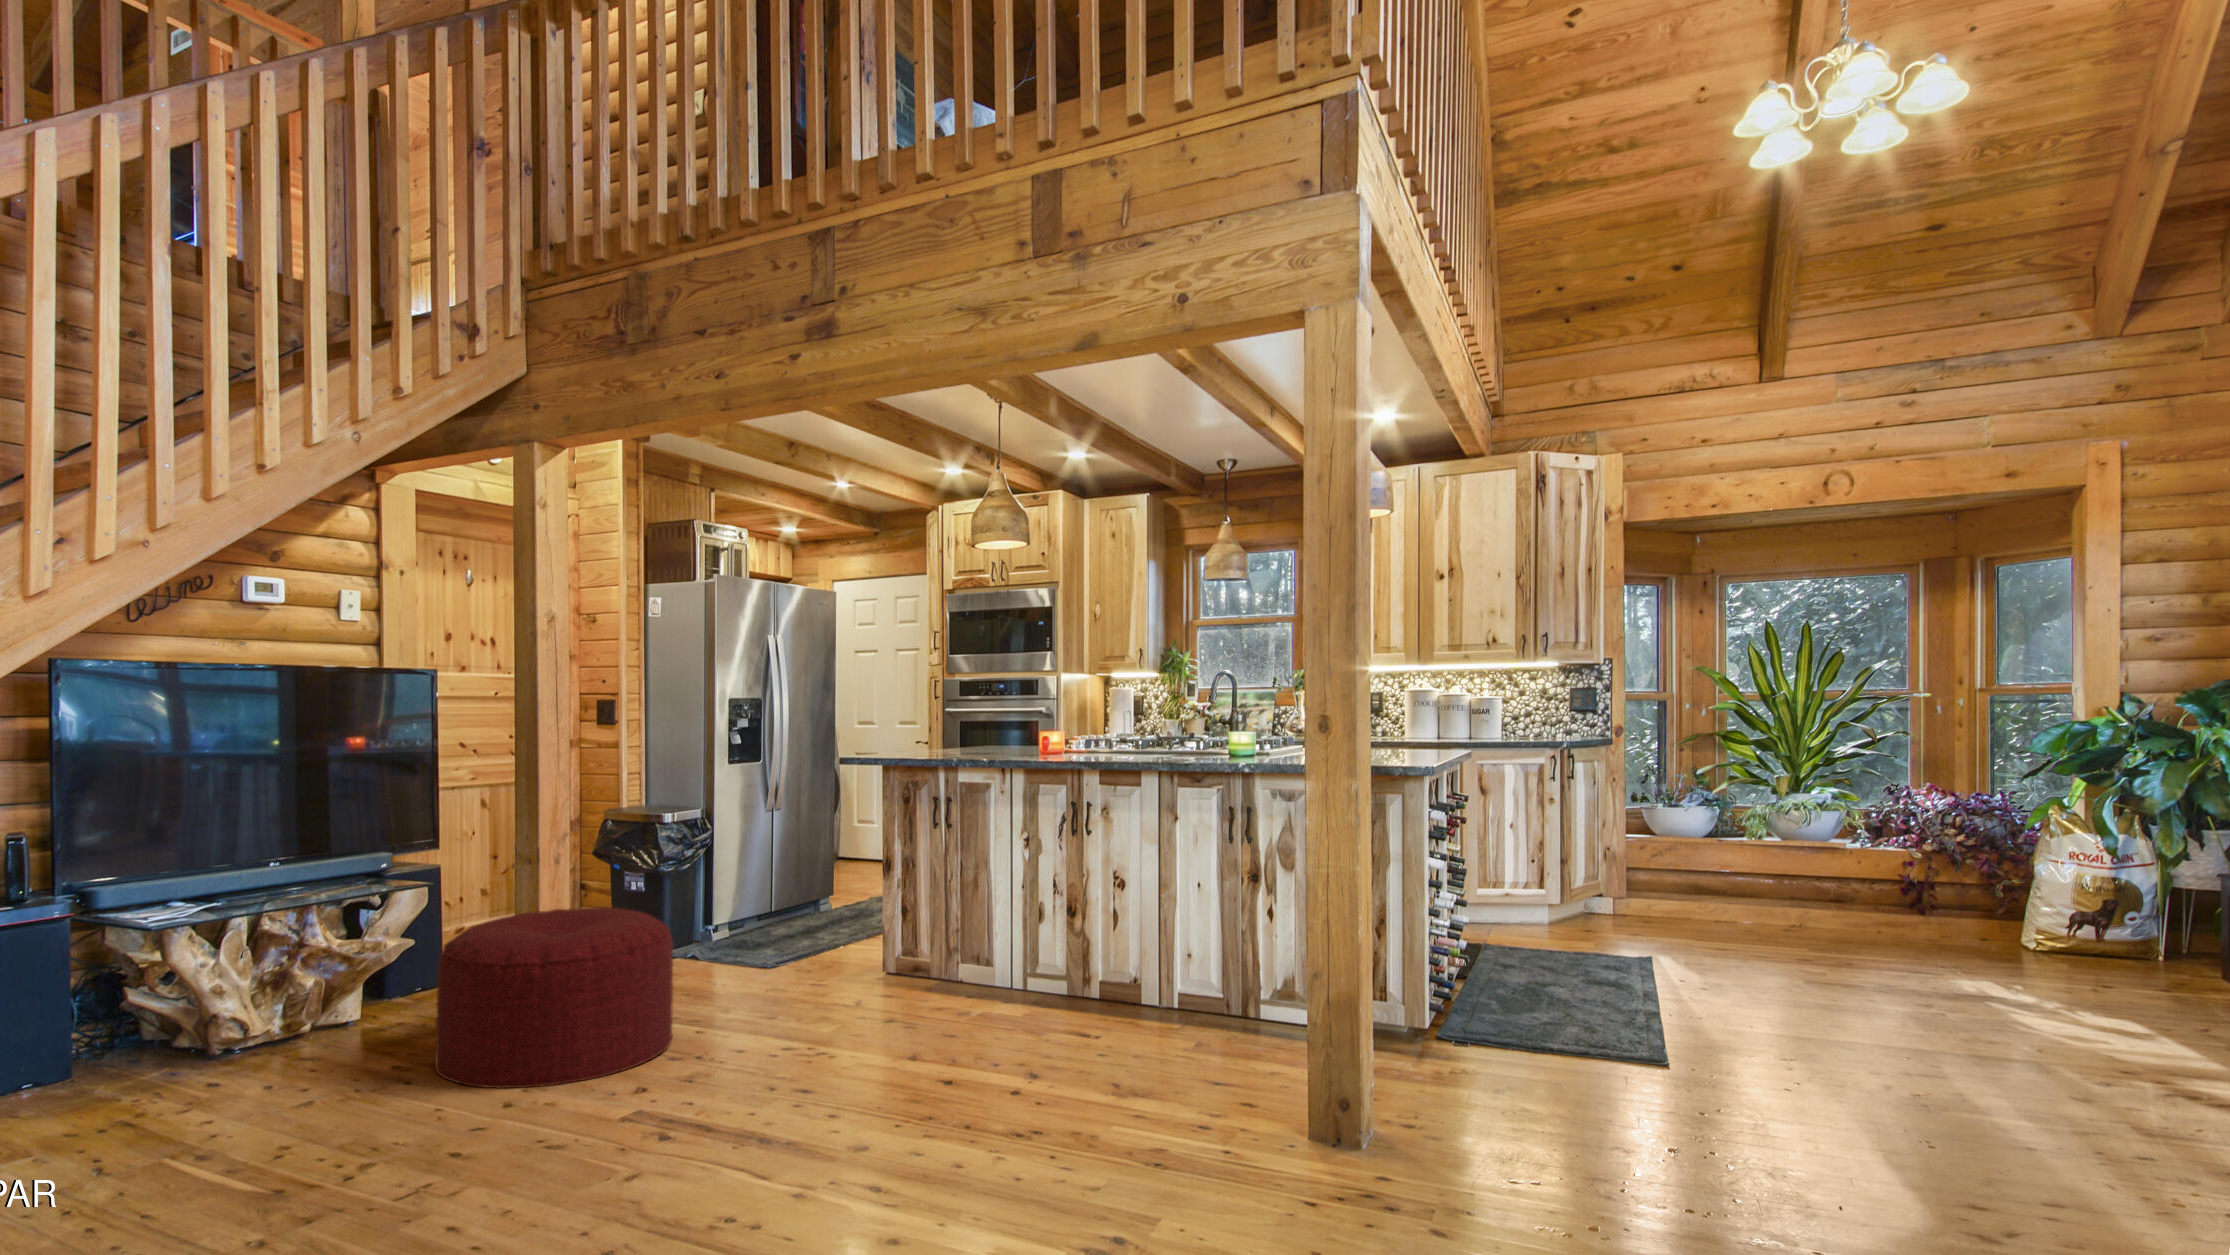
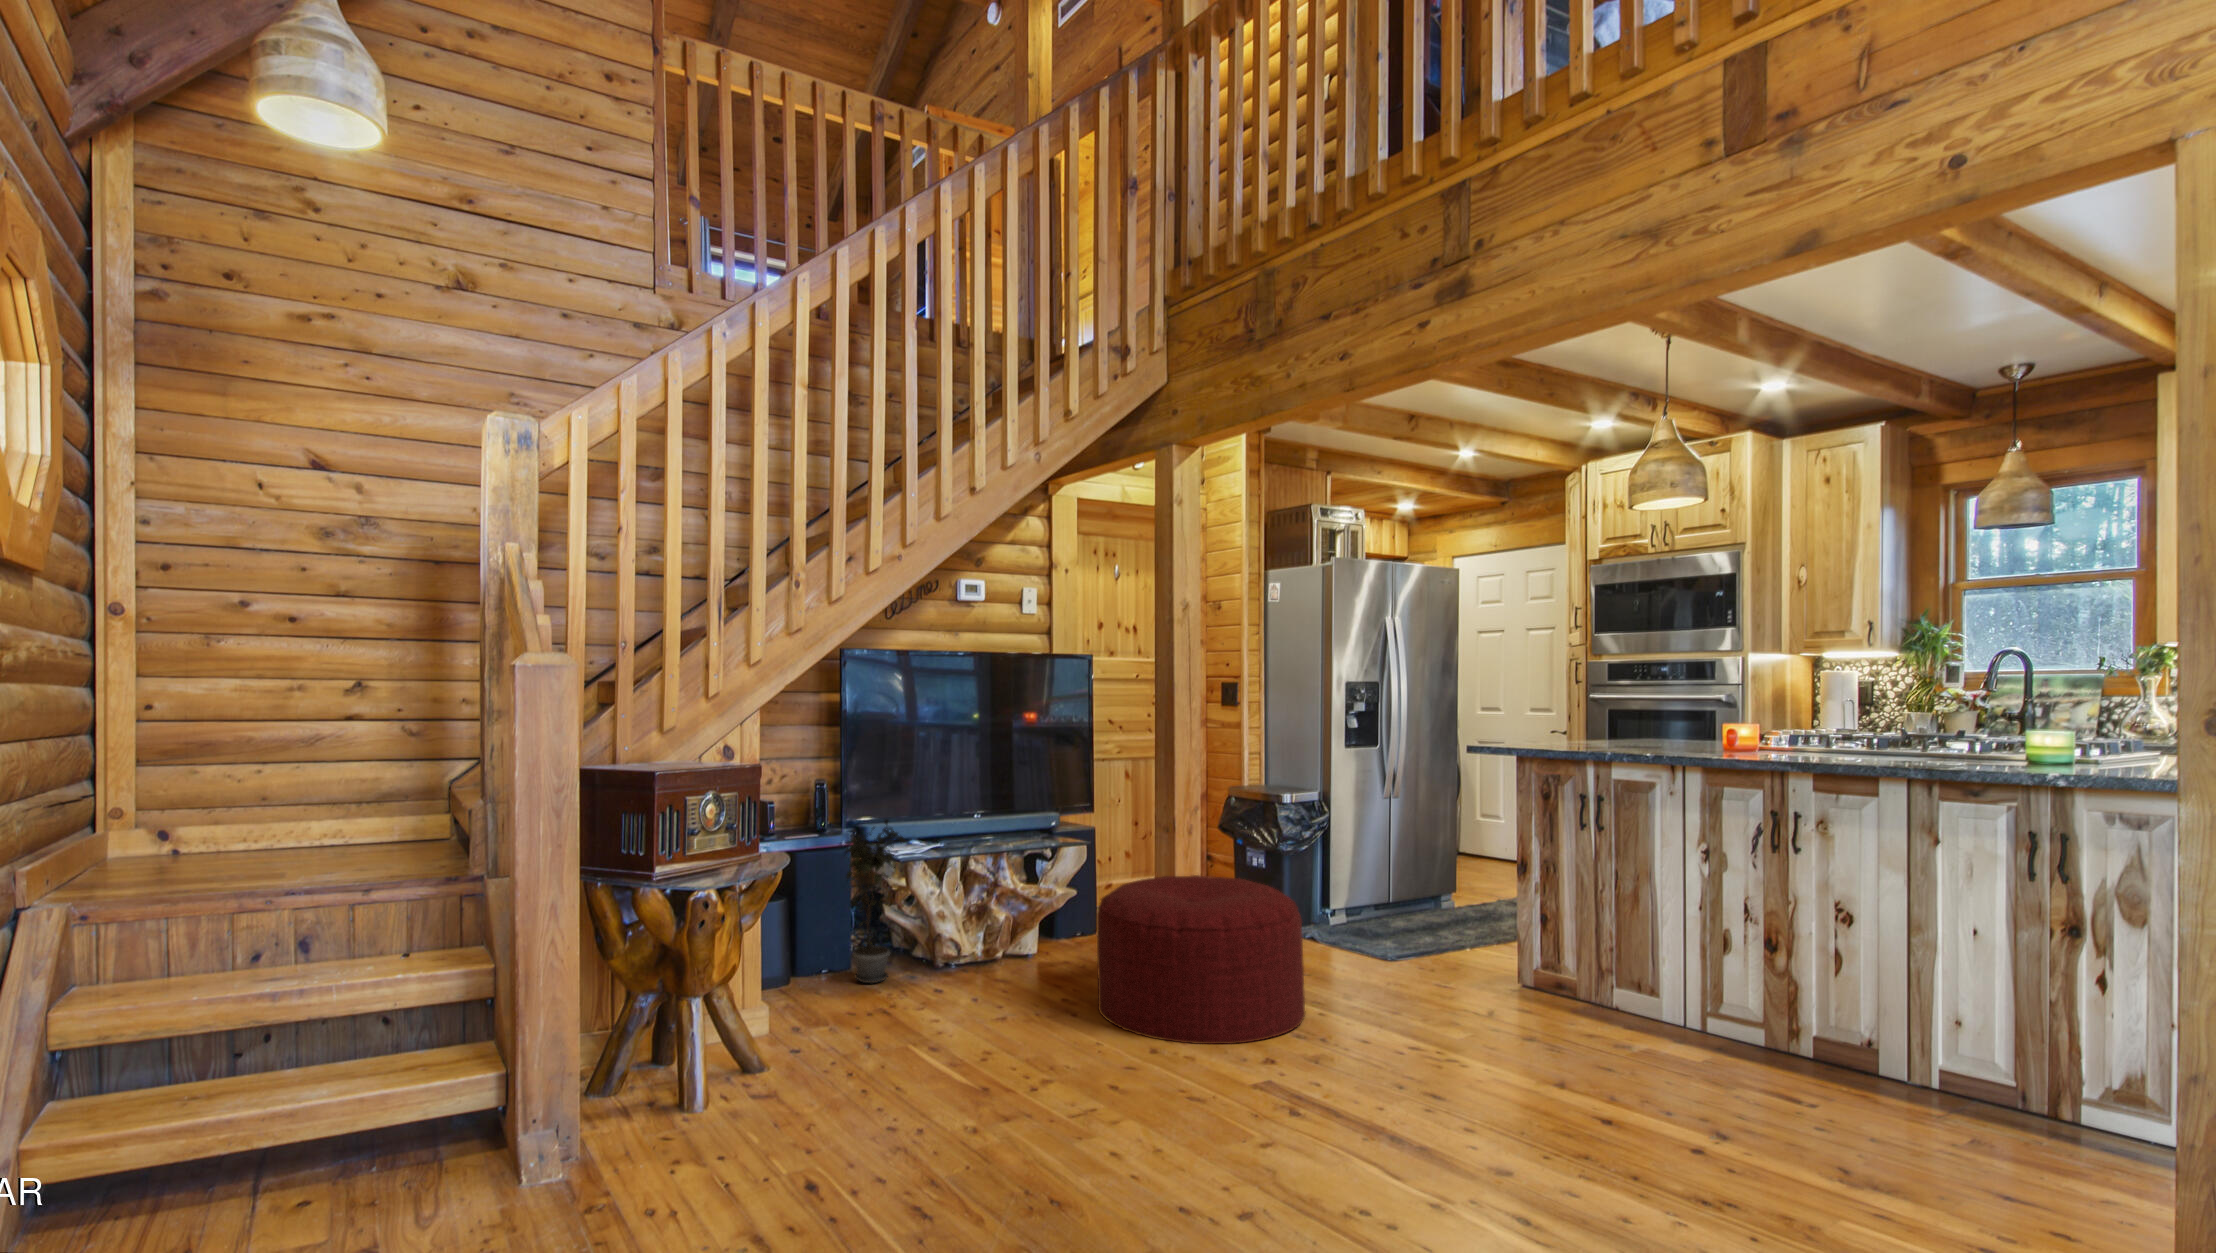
potted plant: none [63,878,170,1094] -> present [840,819,905,983]

